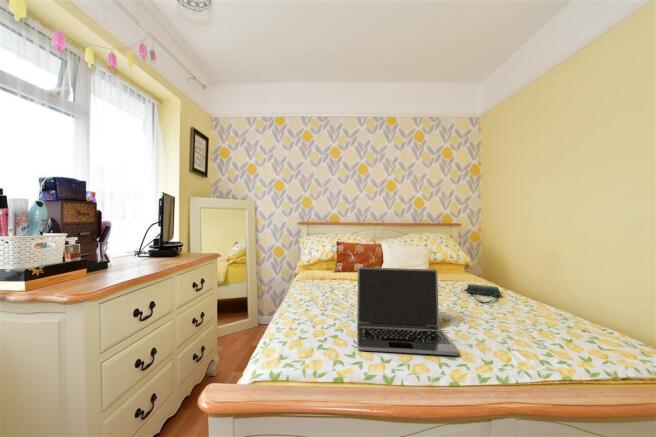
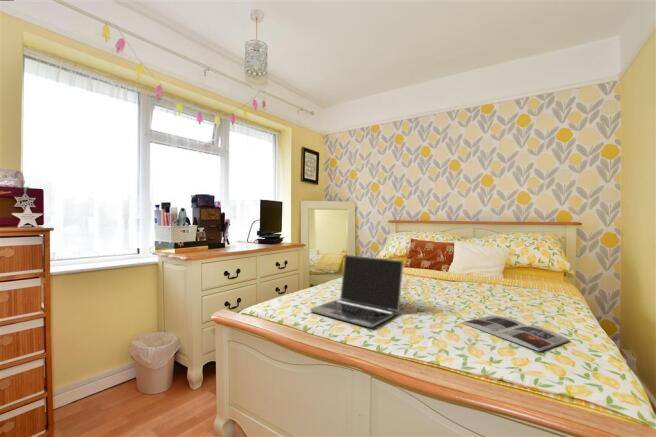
tote bag: present [464,284,501,303] -> none [497,290,555,308]
magazine: none [495,313,589,342] -> present [462,315,569,351]

